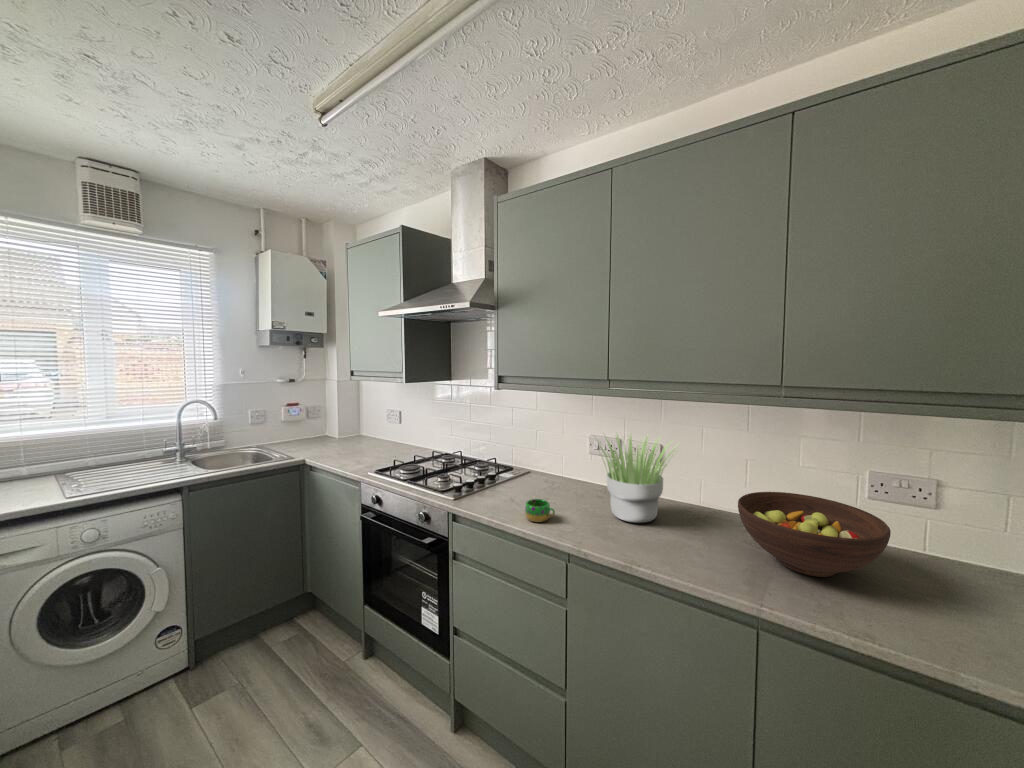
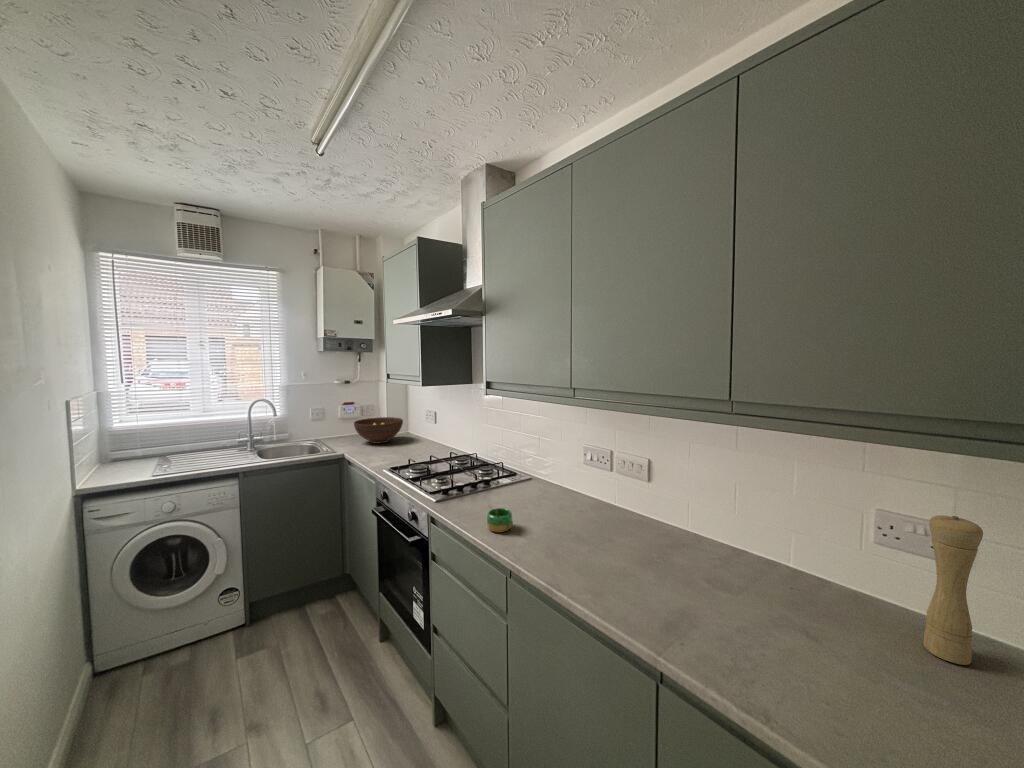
potted plant: present [599,434,673,523] -> none [551,442,654,544]
pepper mill: none [917,470,962,580] -> present [923,515,983,665]
fruit bowl: present [738,492,891,577] -> present [354,417,403,444]

